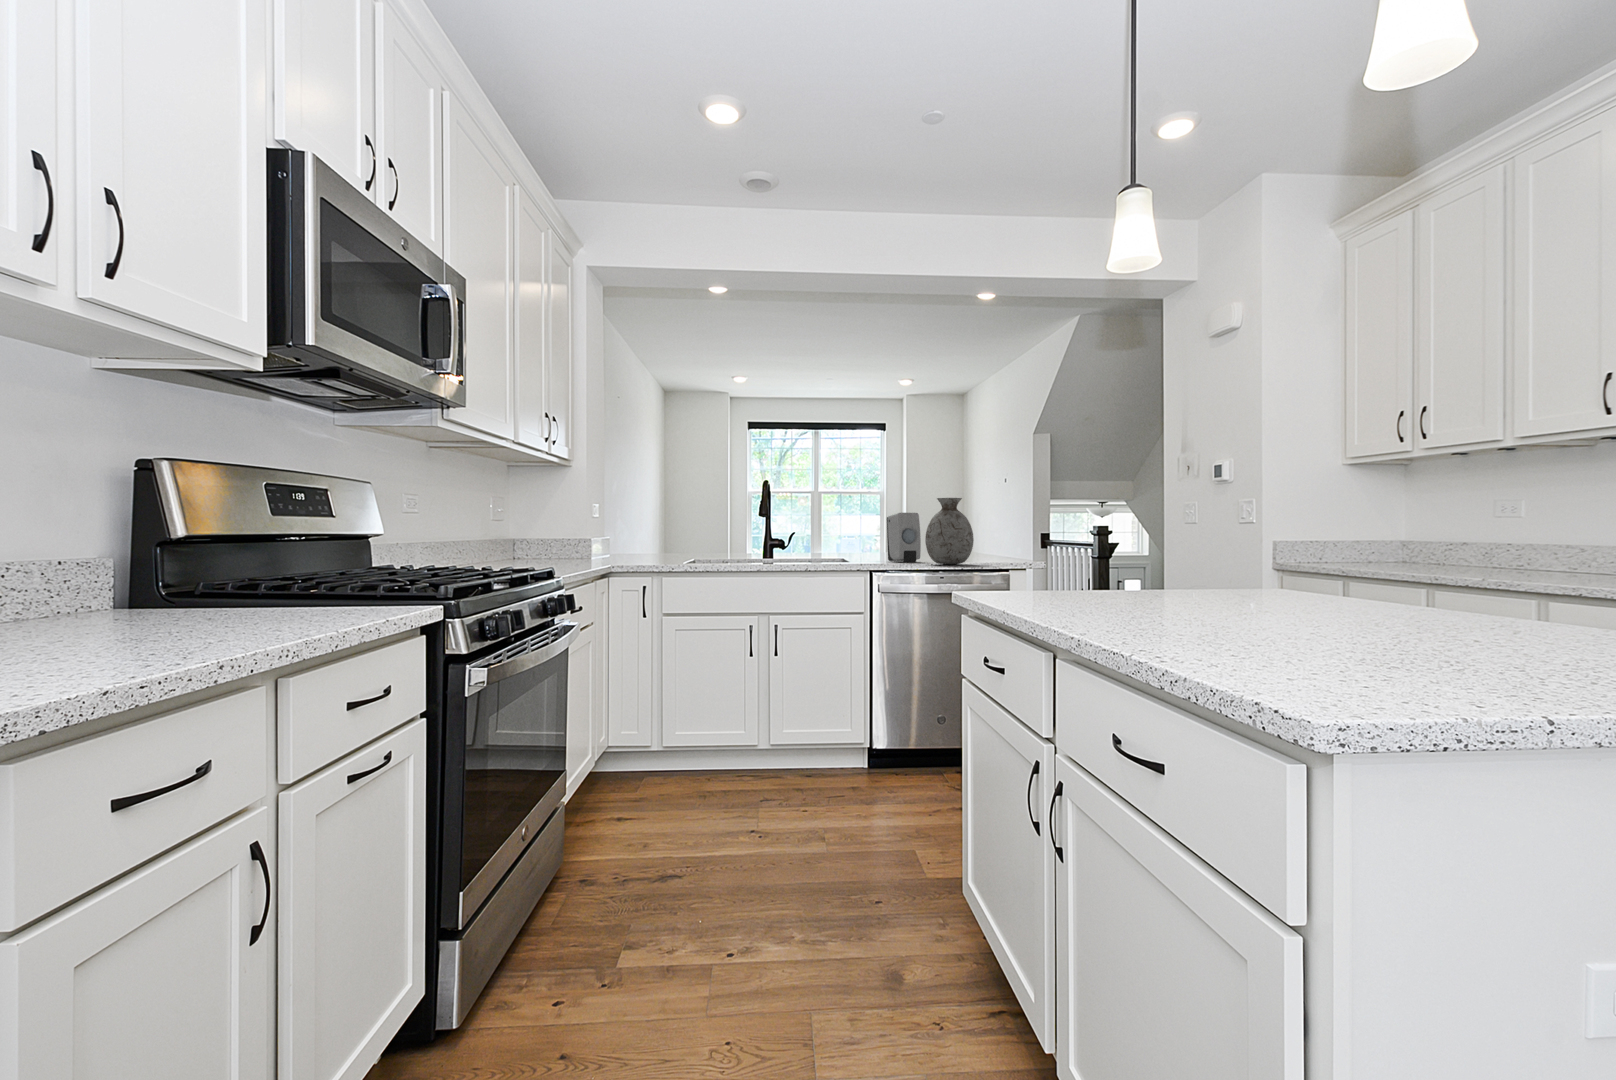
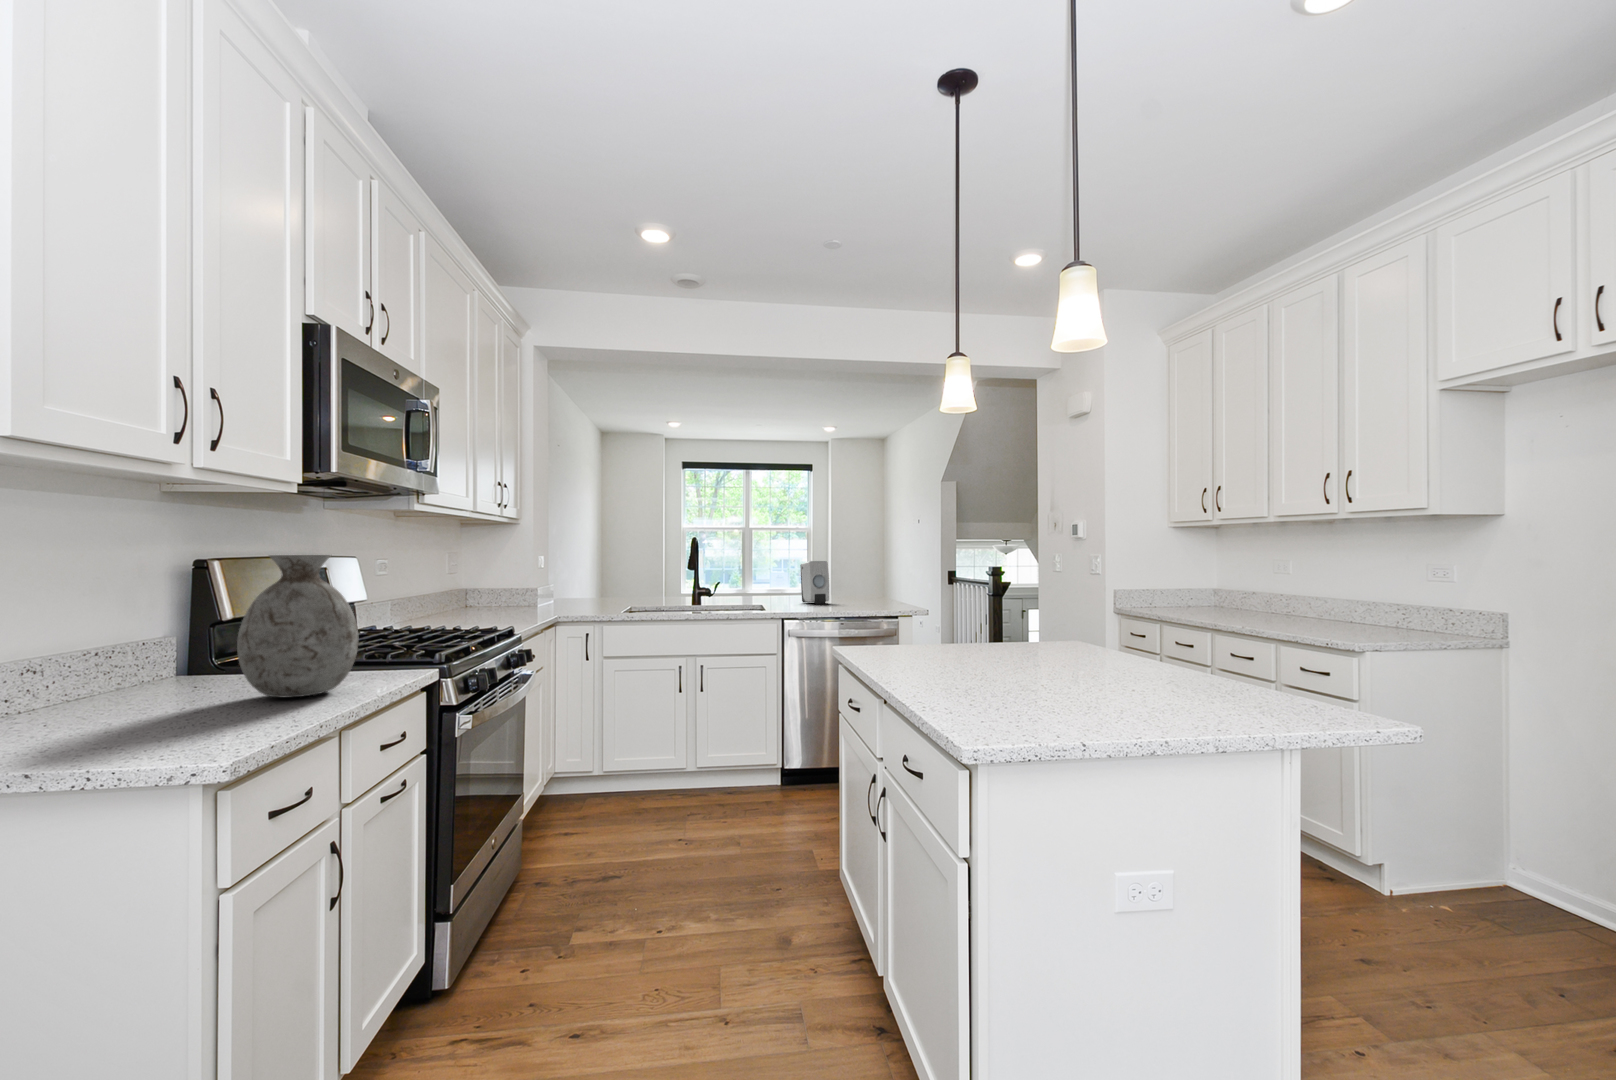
vase: present [925,498,974,564] -> present [237,555,358,697]

